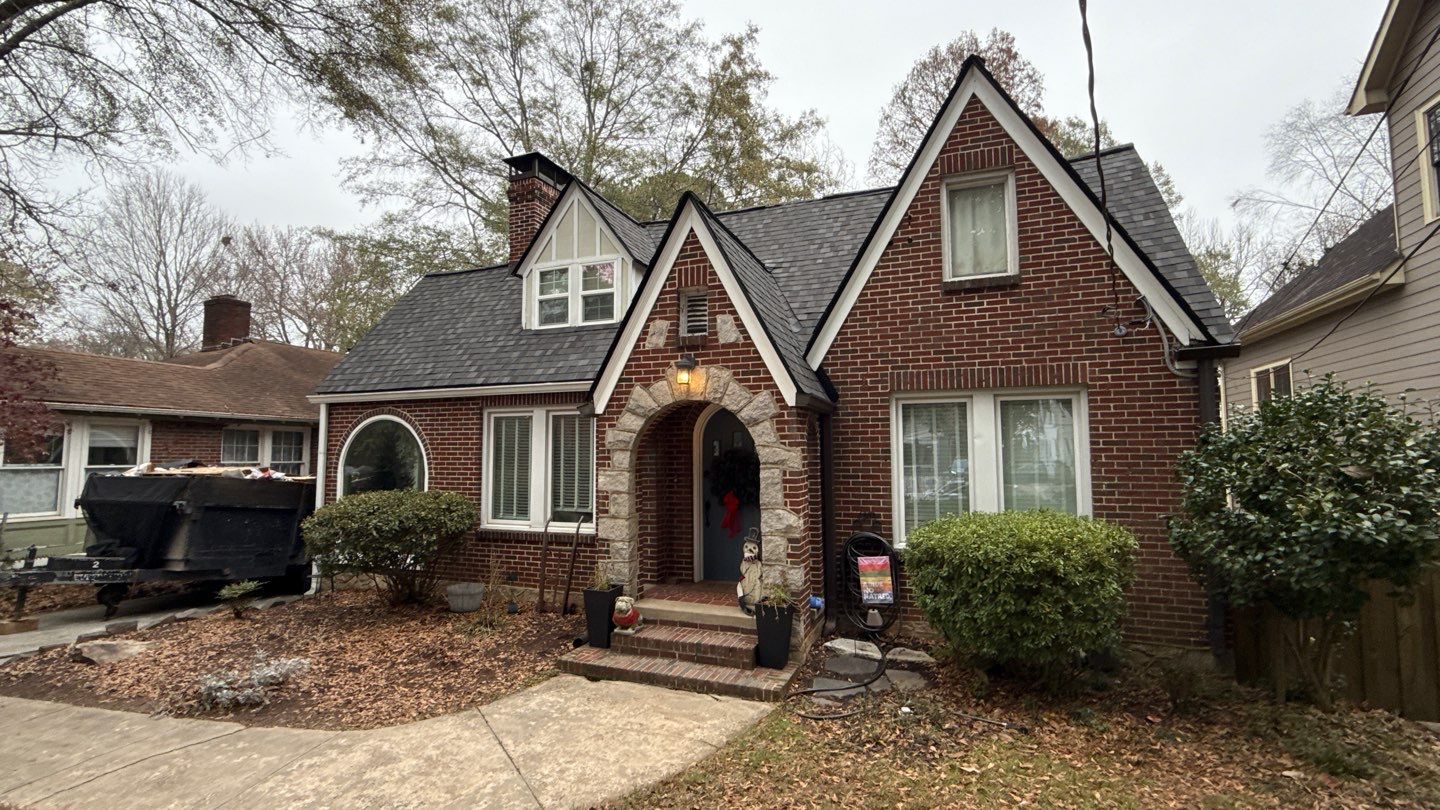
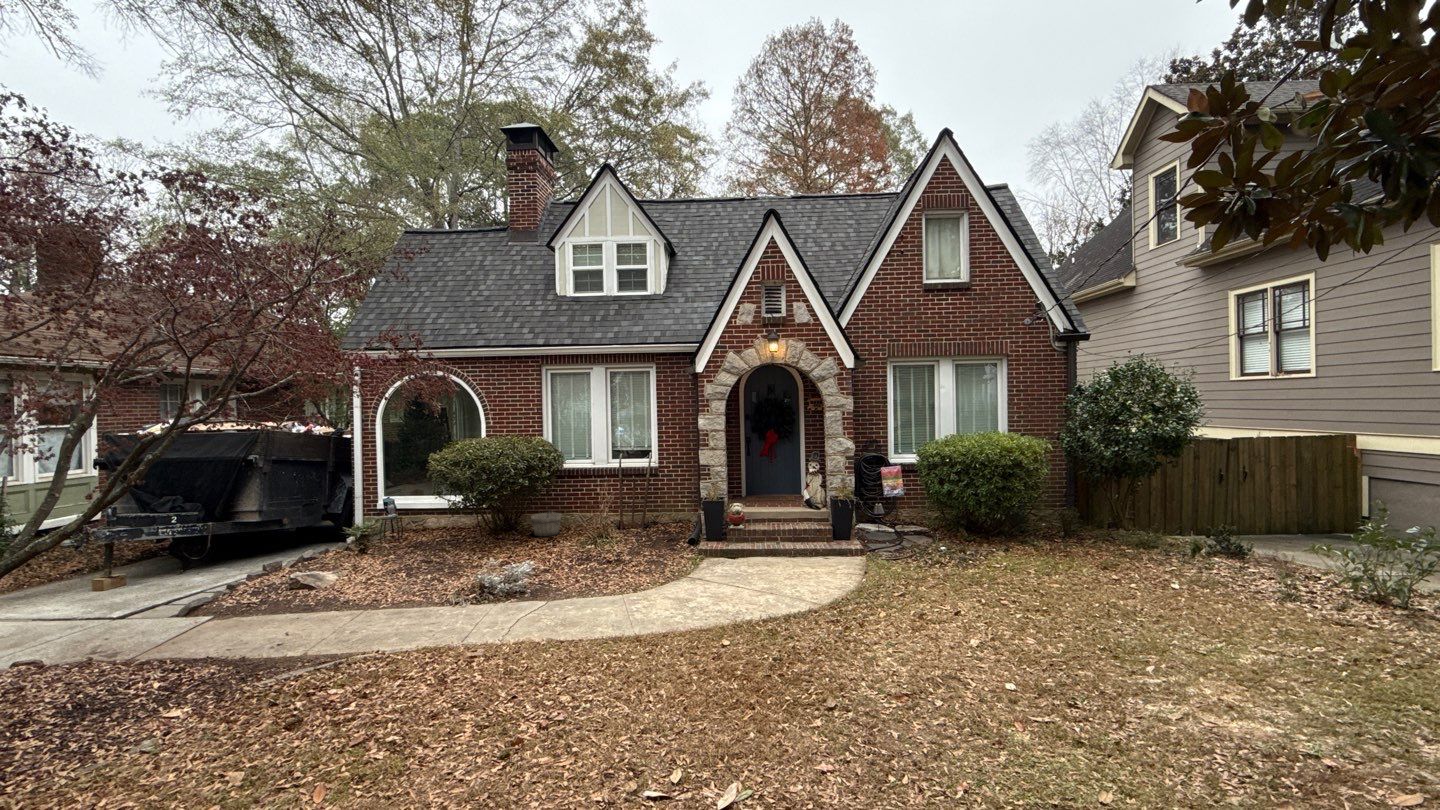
potted plant: present [500,569,523,613] -> none [584,496,600,532]

